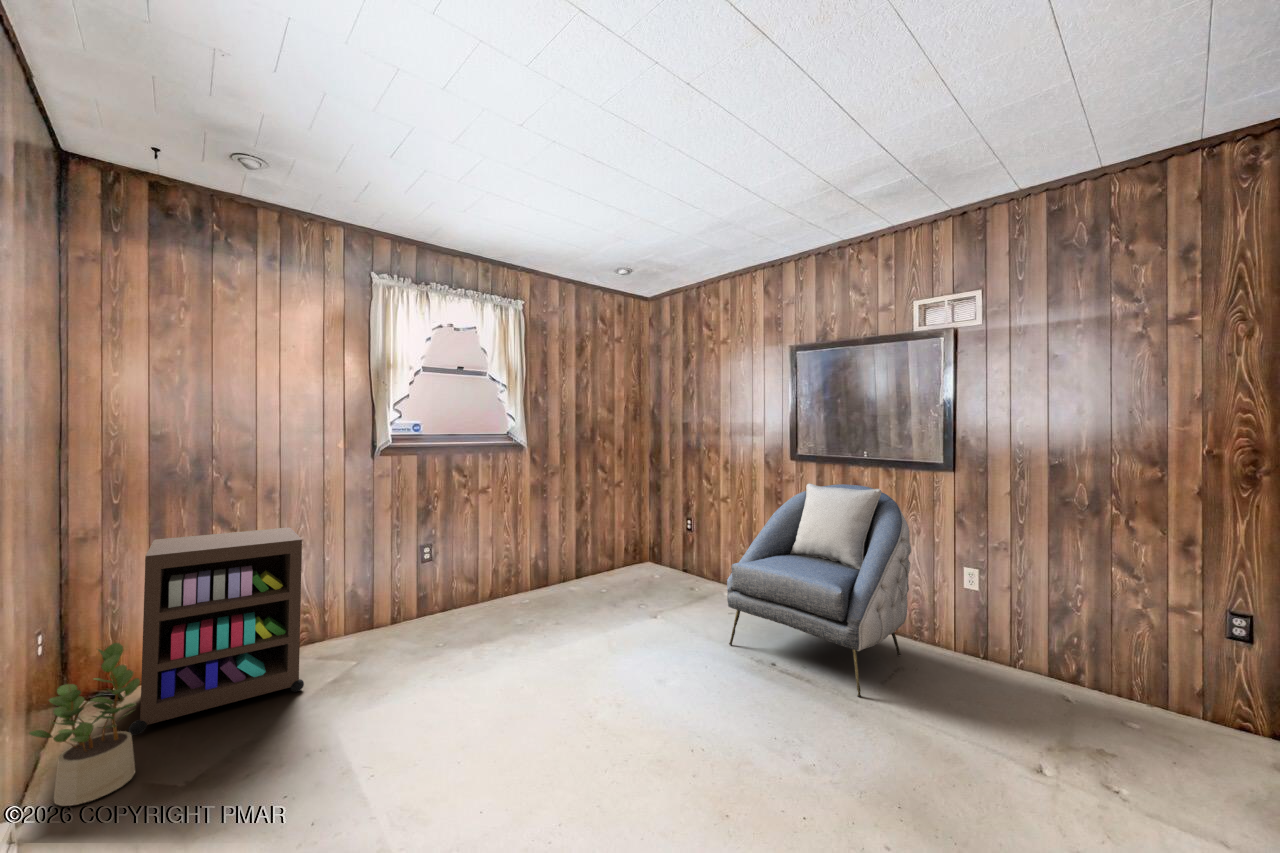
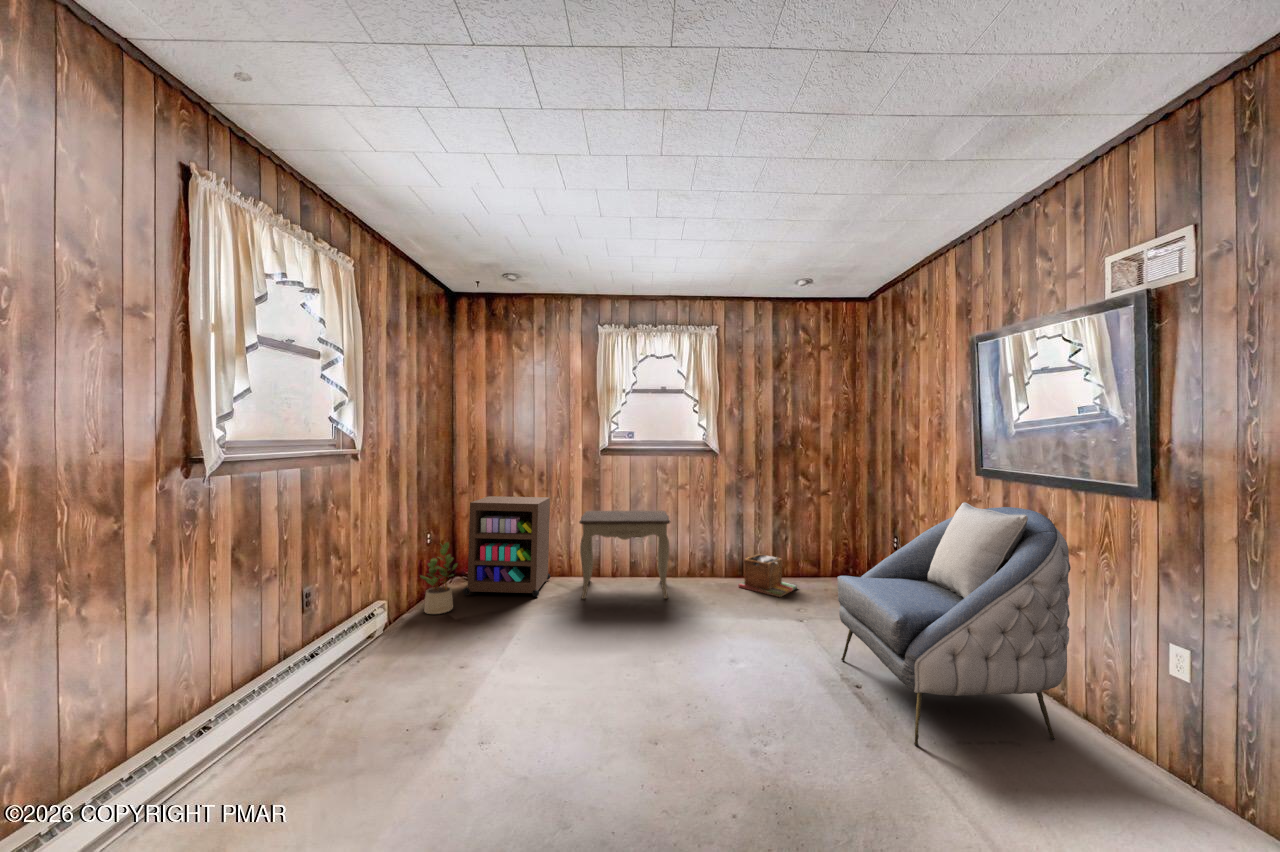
side table: none [354,525,502,670] -> present [579,511,670,599]
laundry basket: none [557,559,610,600] -> present [738,554,797,597]

